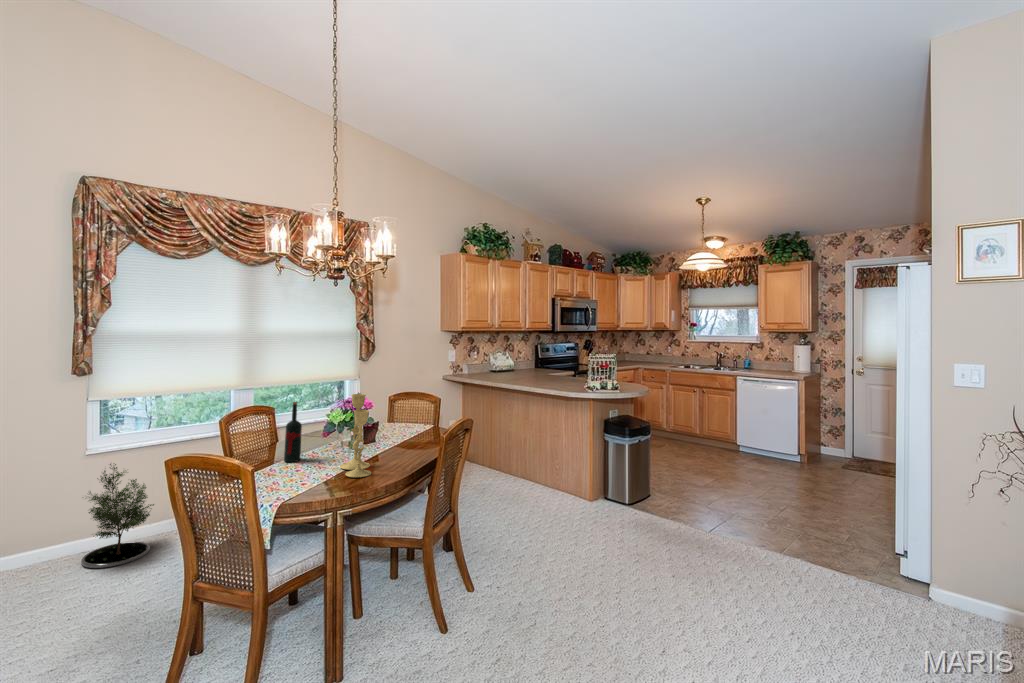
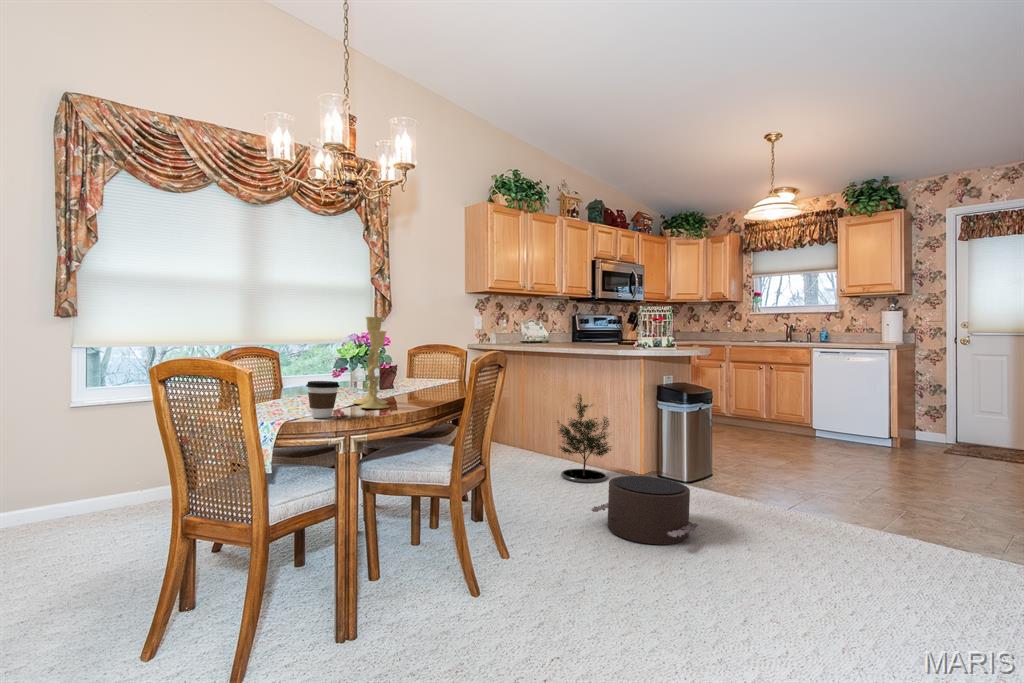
wine bottle: present [284,402,302,462] -> none [287,332,308,401]
coffee cup: none [301,459,329,492] -> present [306,381,340,418]
potted tree: present [81,464,154,568] -> present [557,394,611,483]
pouf: none [542,506,630,569] -> present [591,476,699,544]

